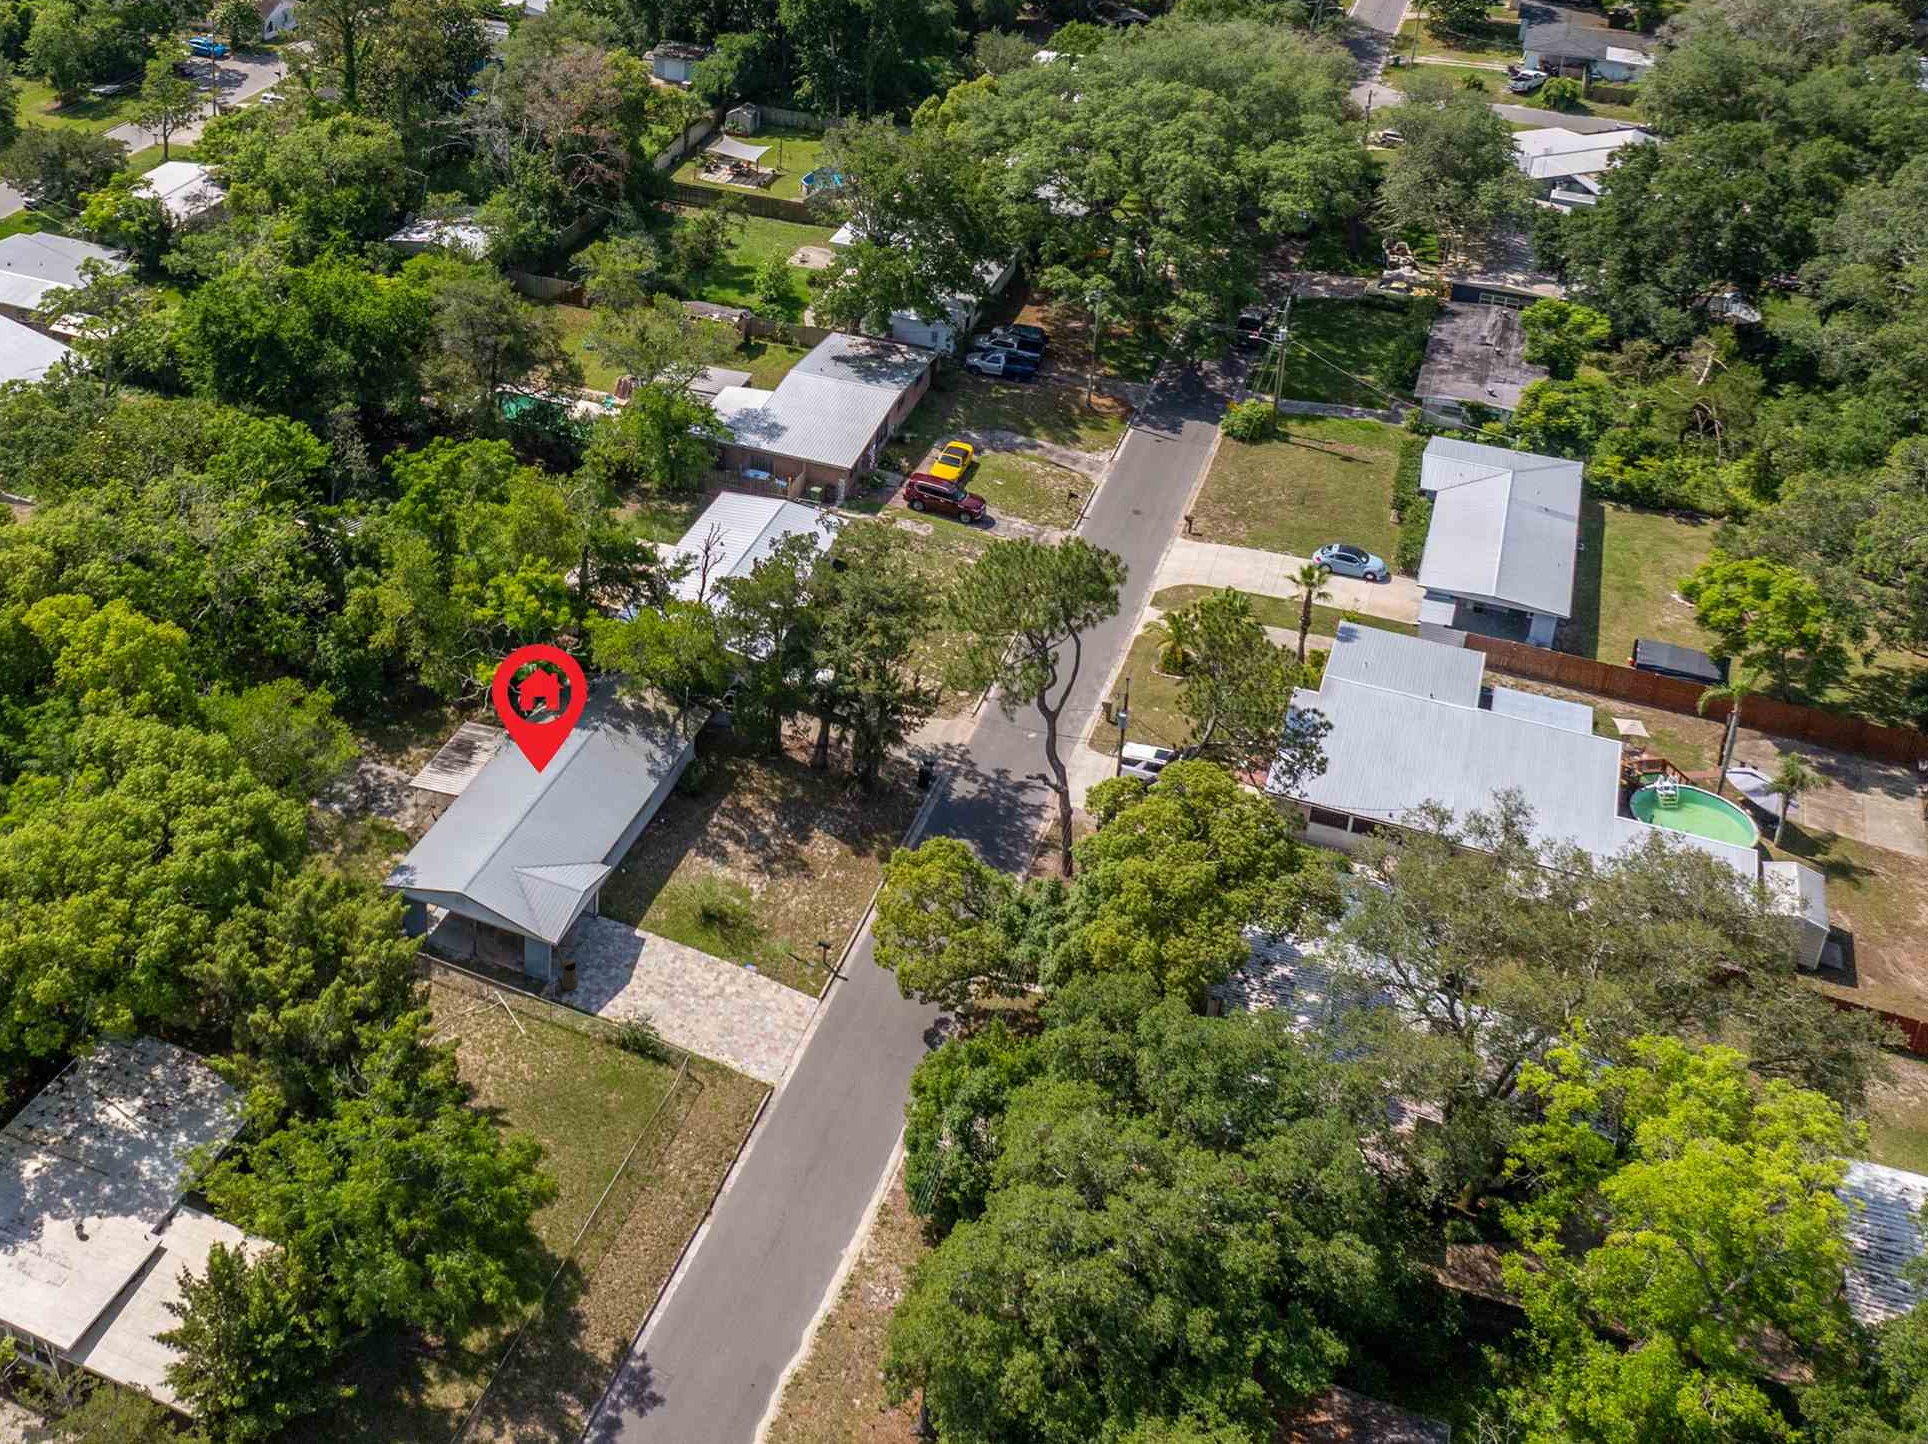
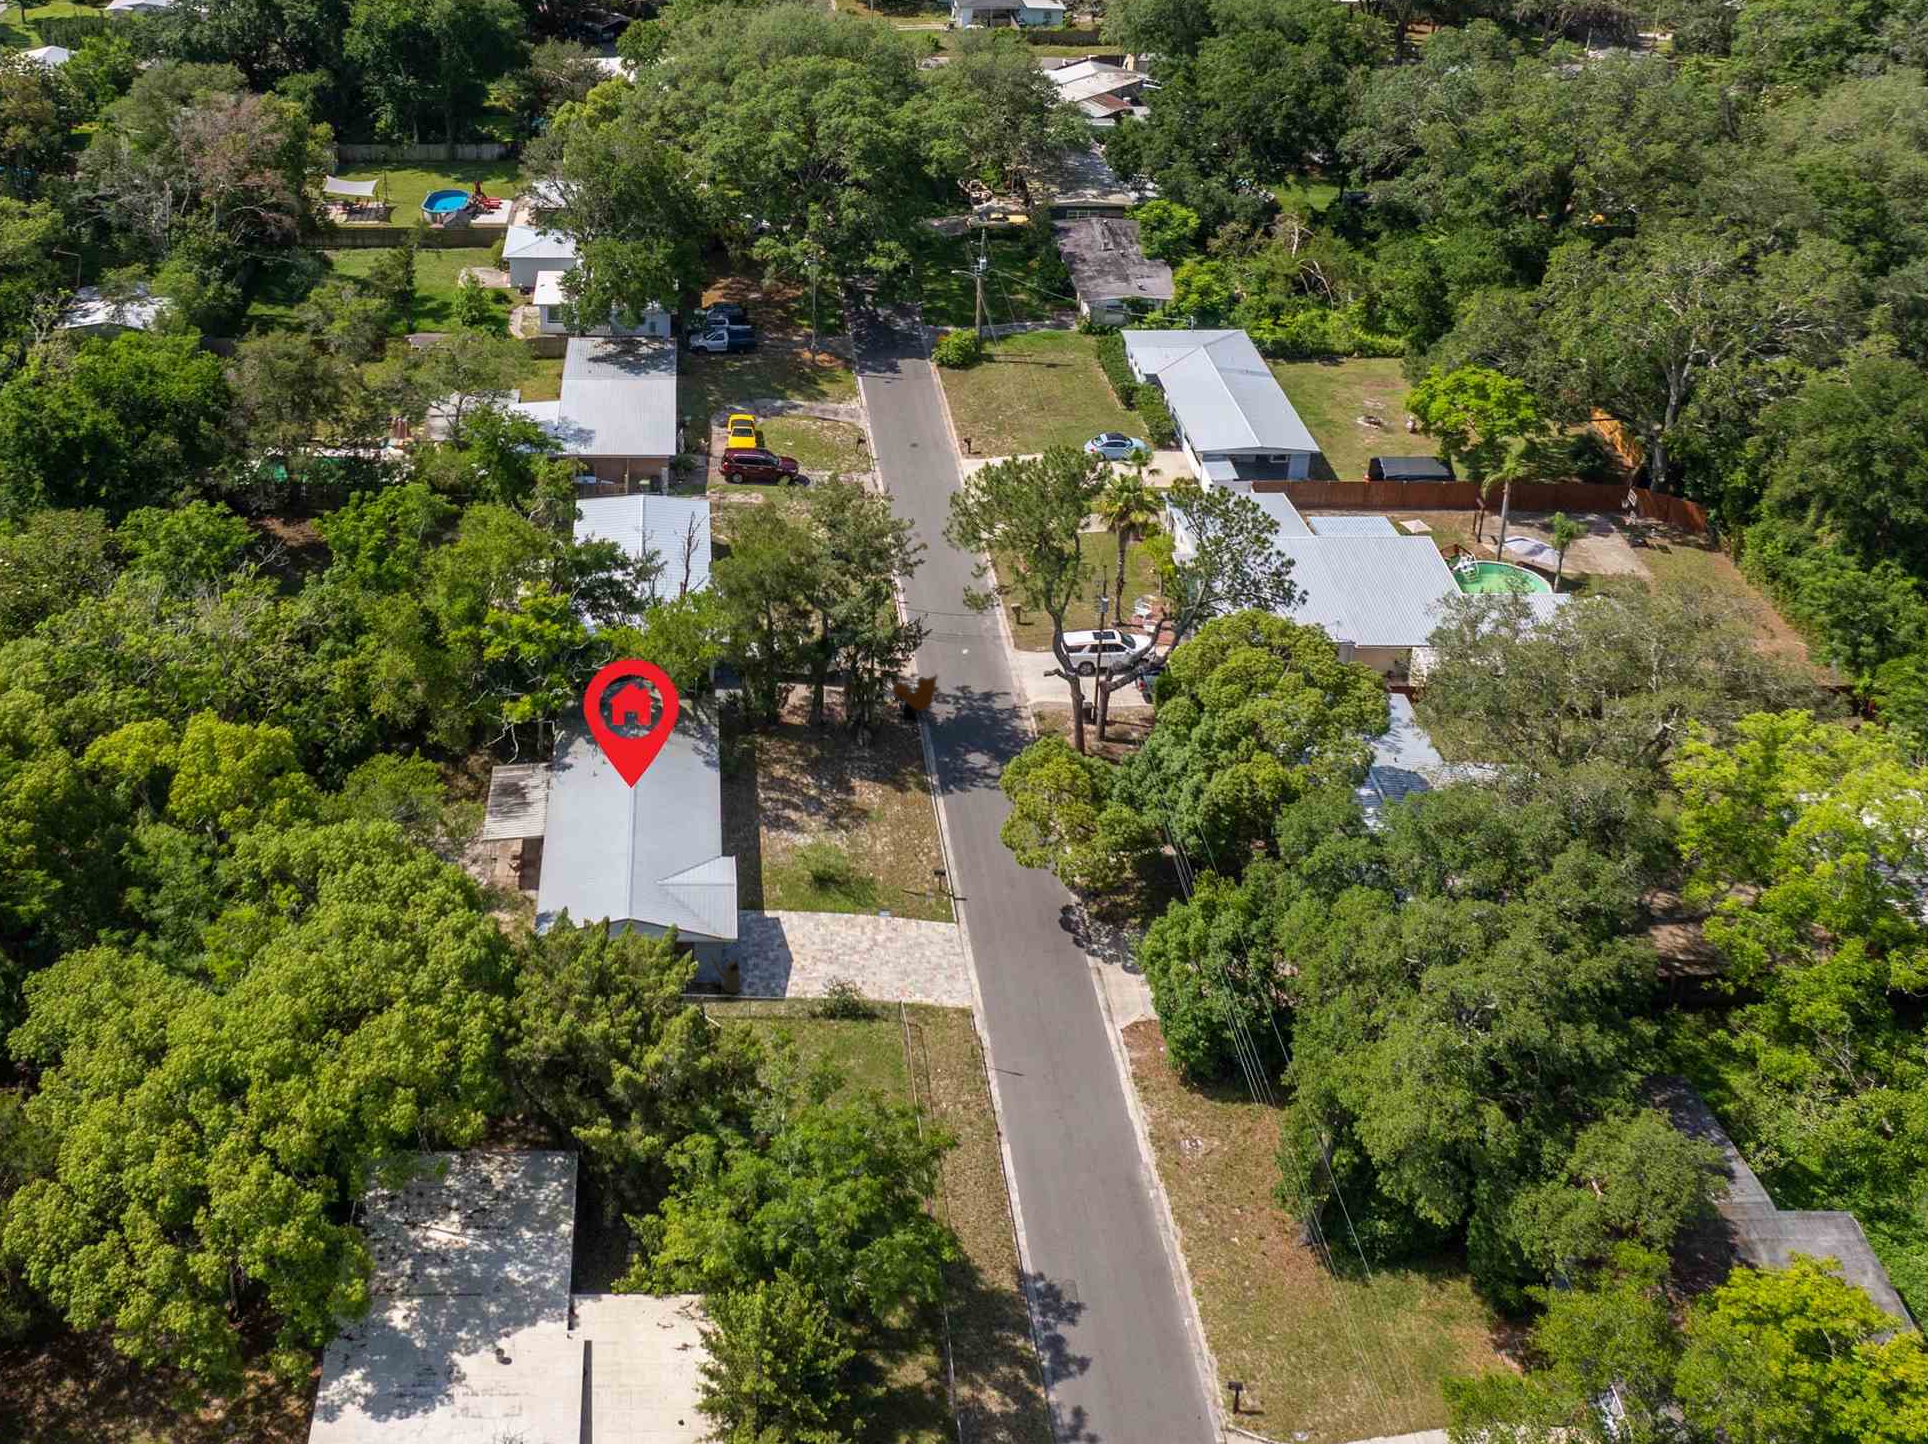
lounge chair: none [910,744,945,790] -> present [892,674,937,715]

